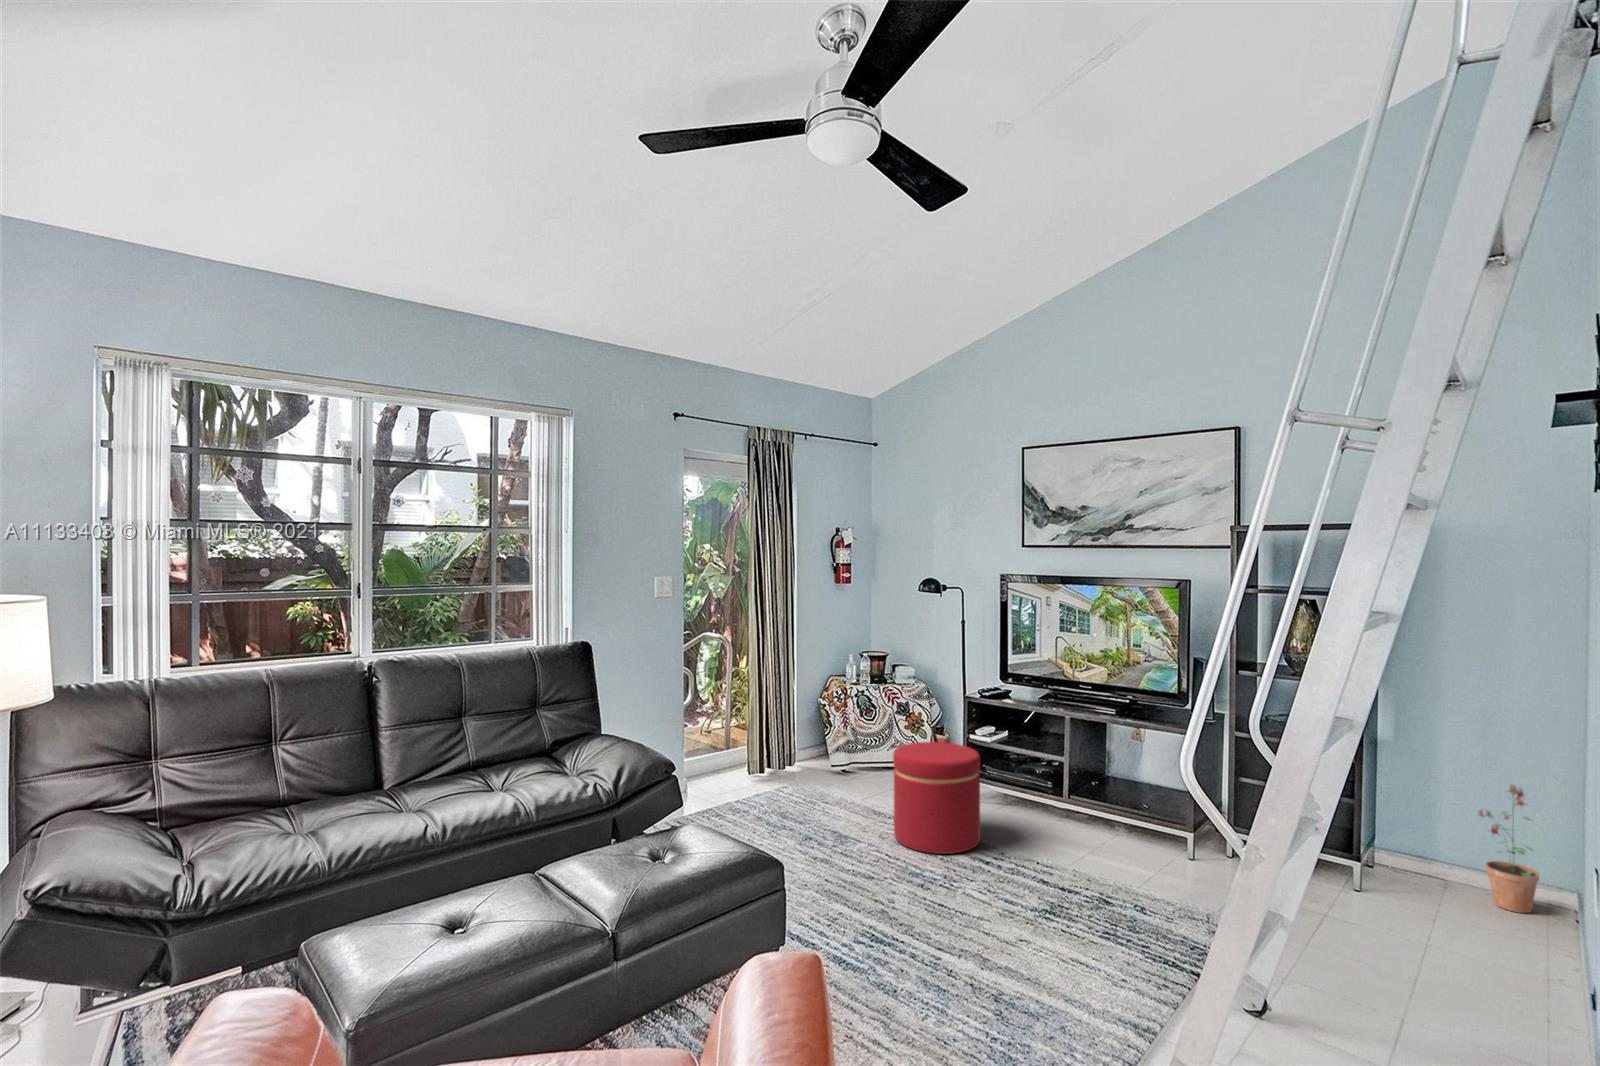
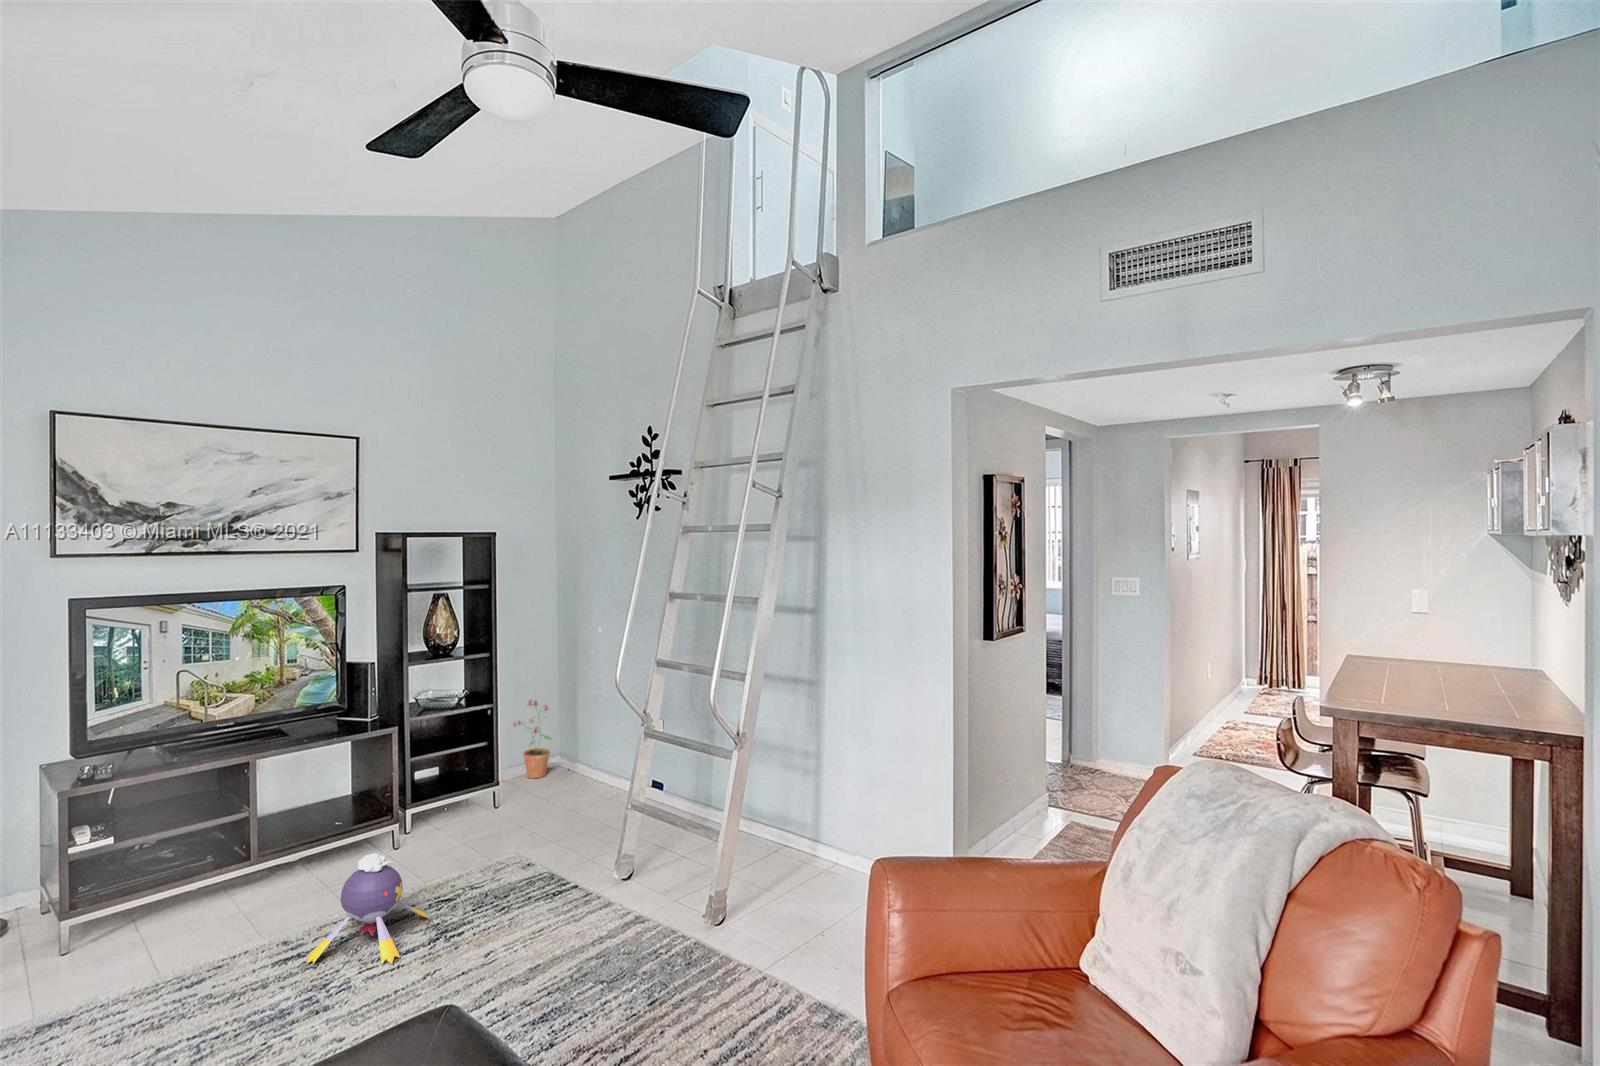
ottoman: present [893,742,980,854] -> none [96,840,249,1018]
plush toy: none [973,806,1076,903] -> present [307,853,429,964]

